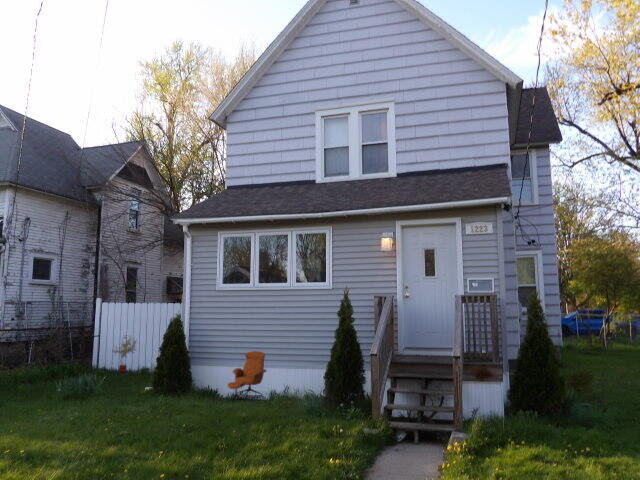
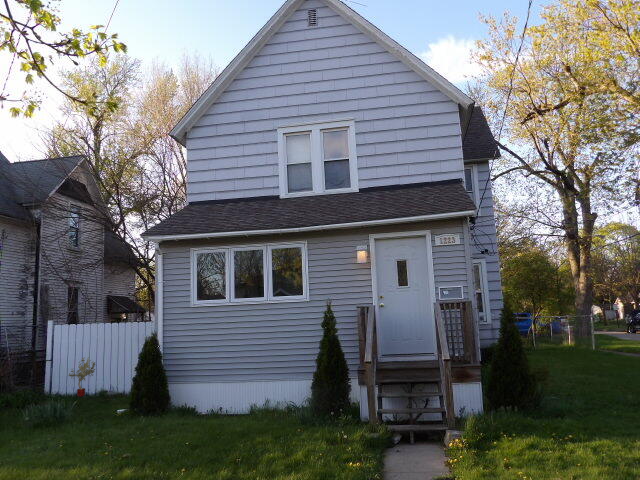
lounge chair: present [228,351,266,399] -> none [209,367,247,421]

